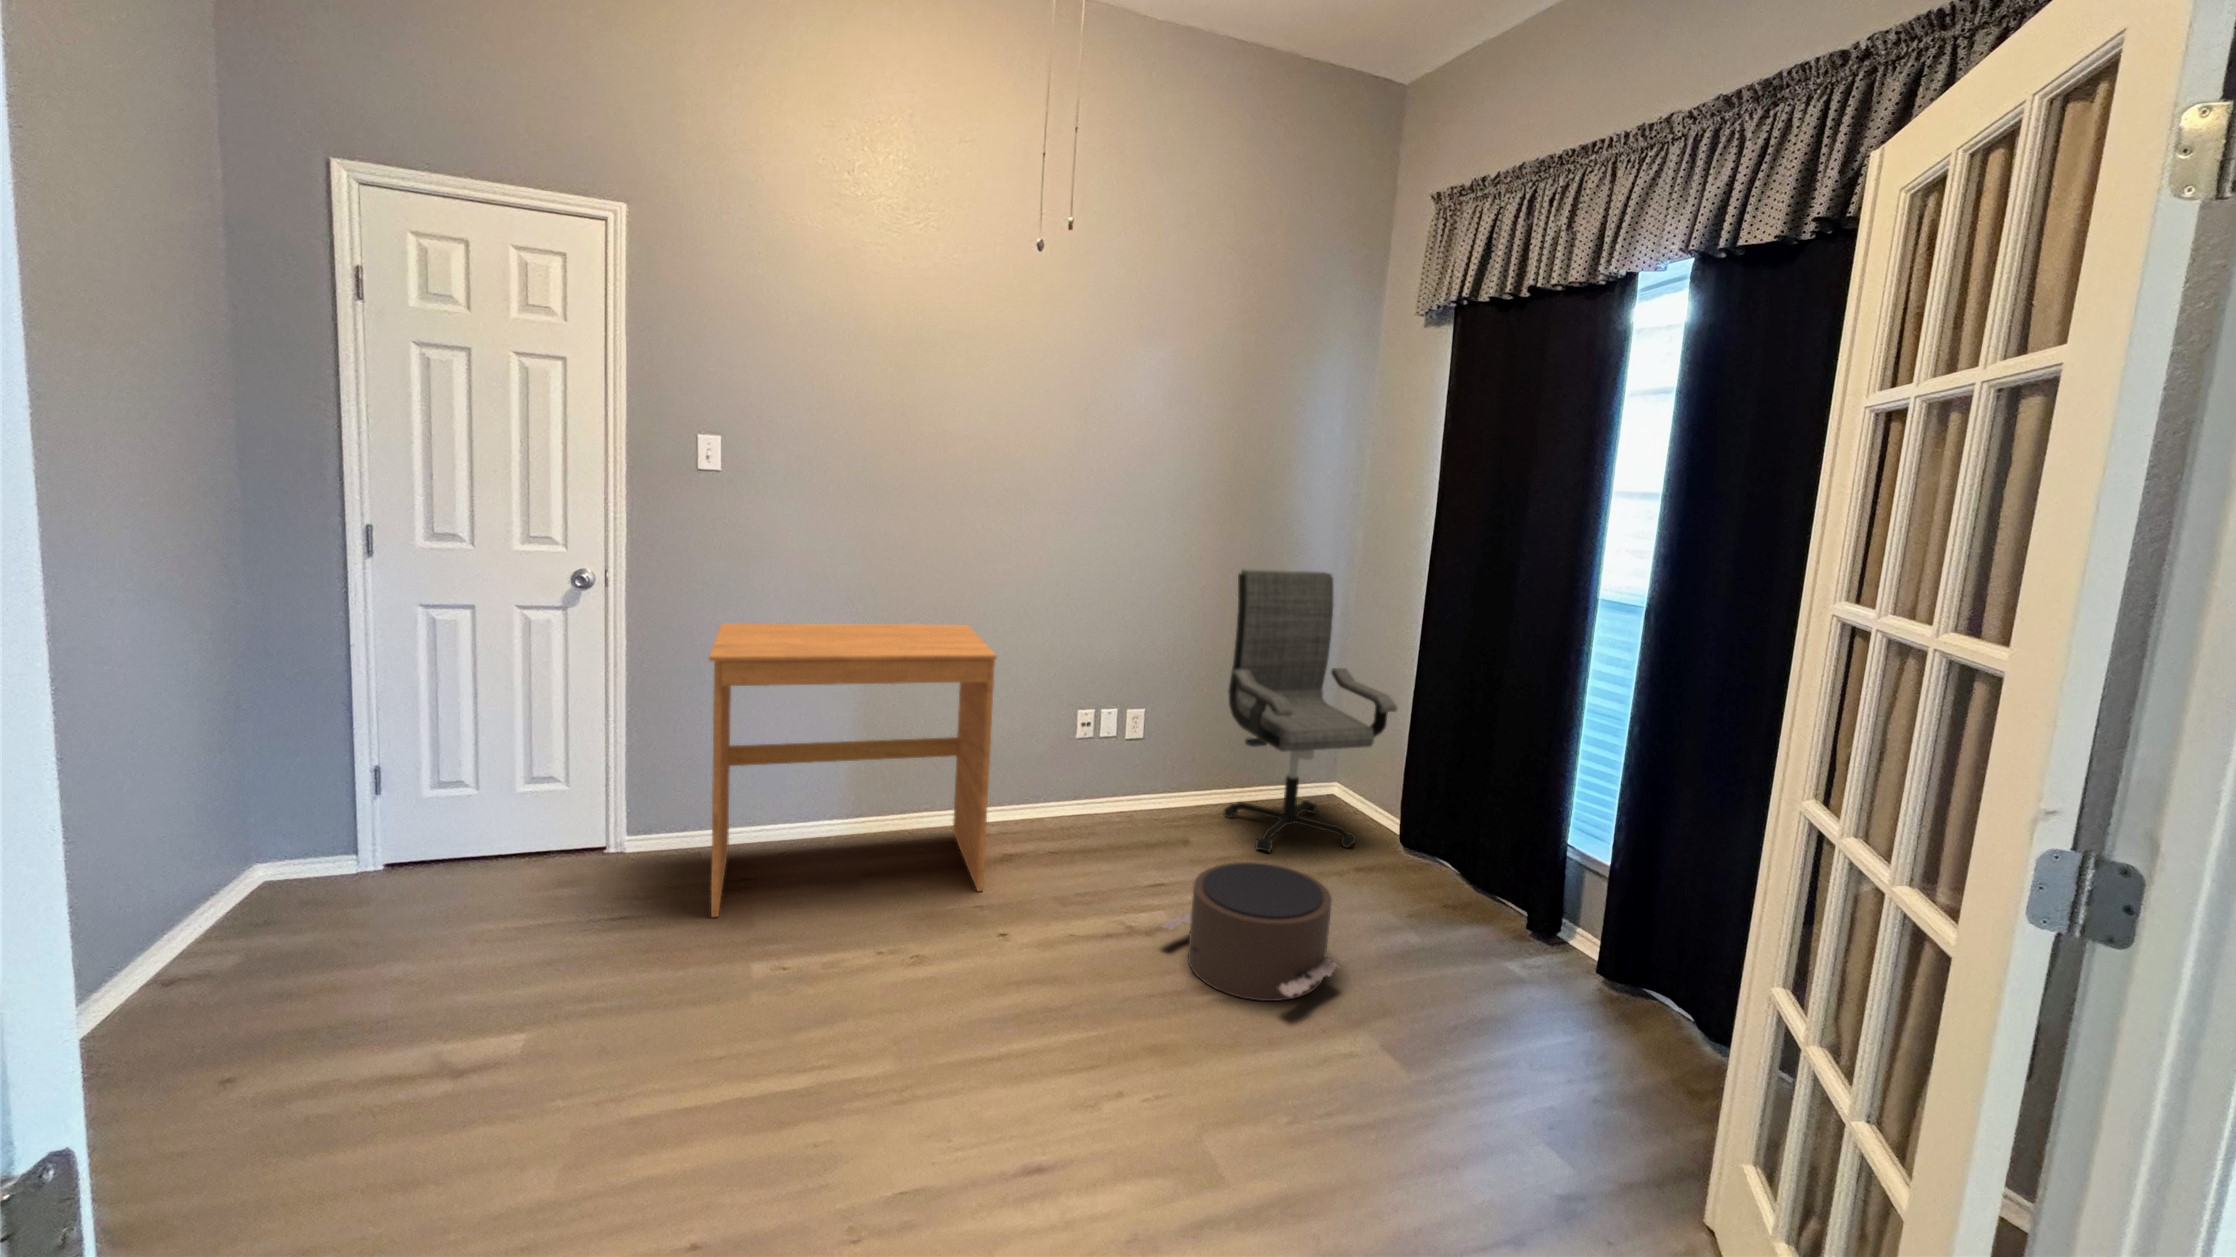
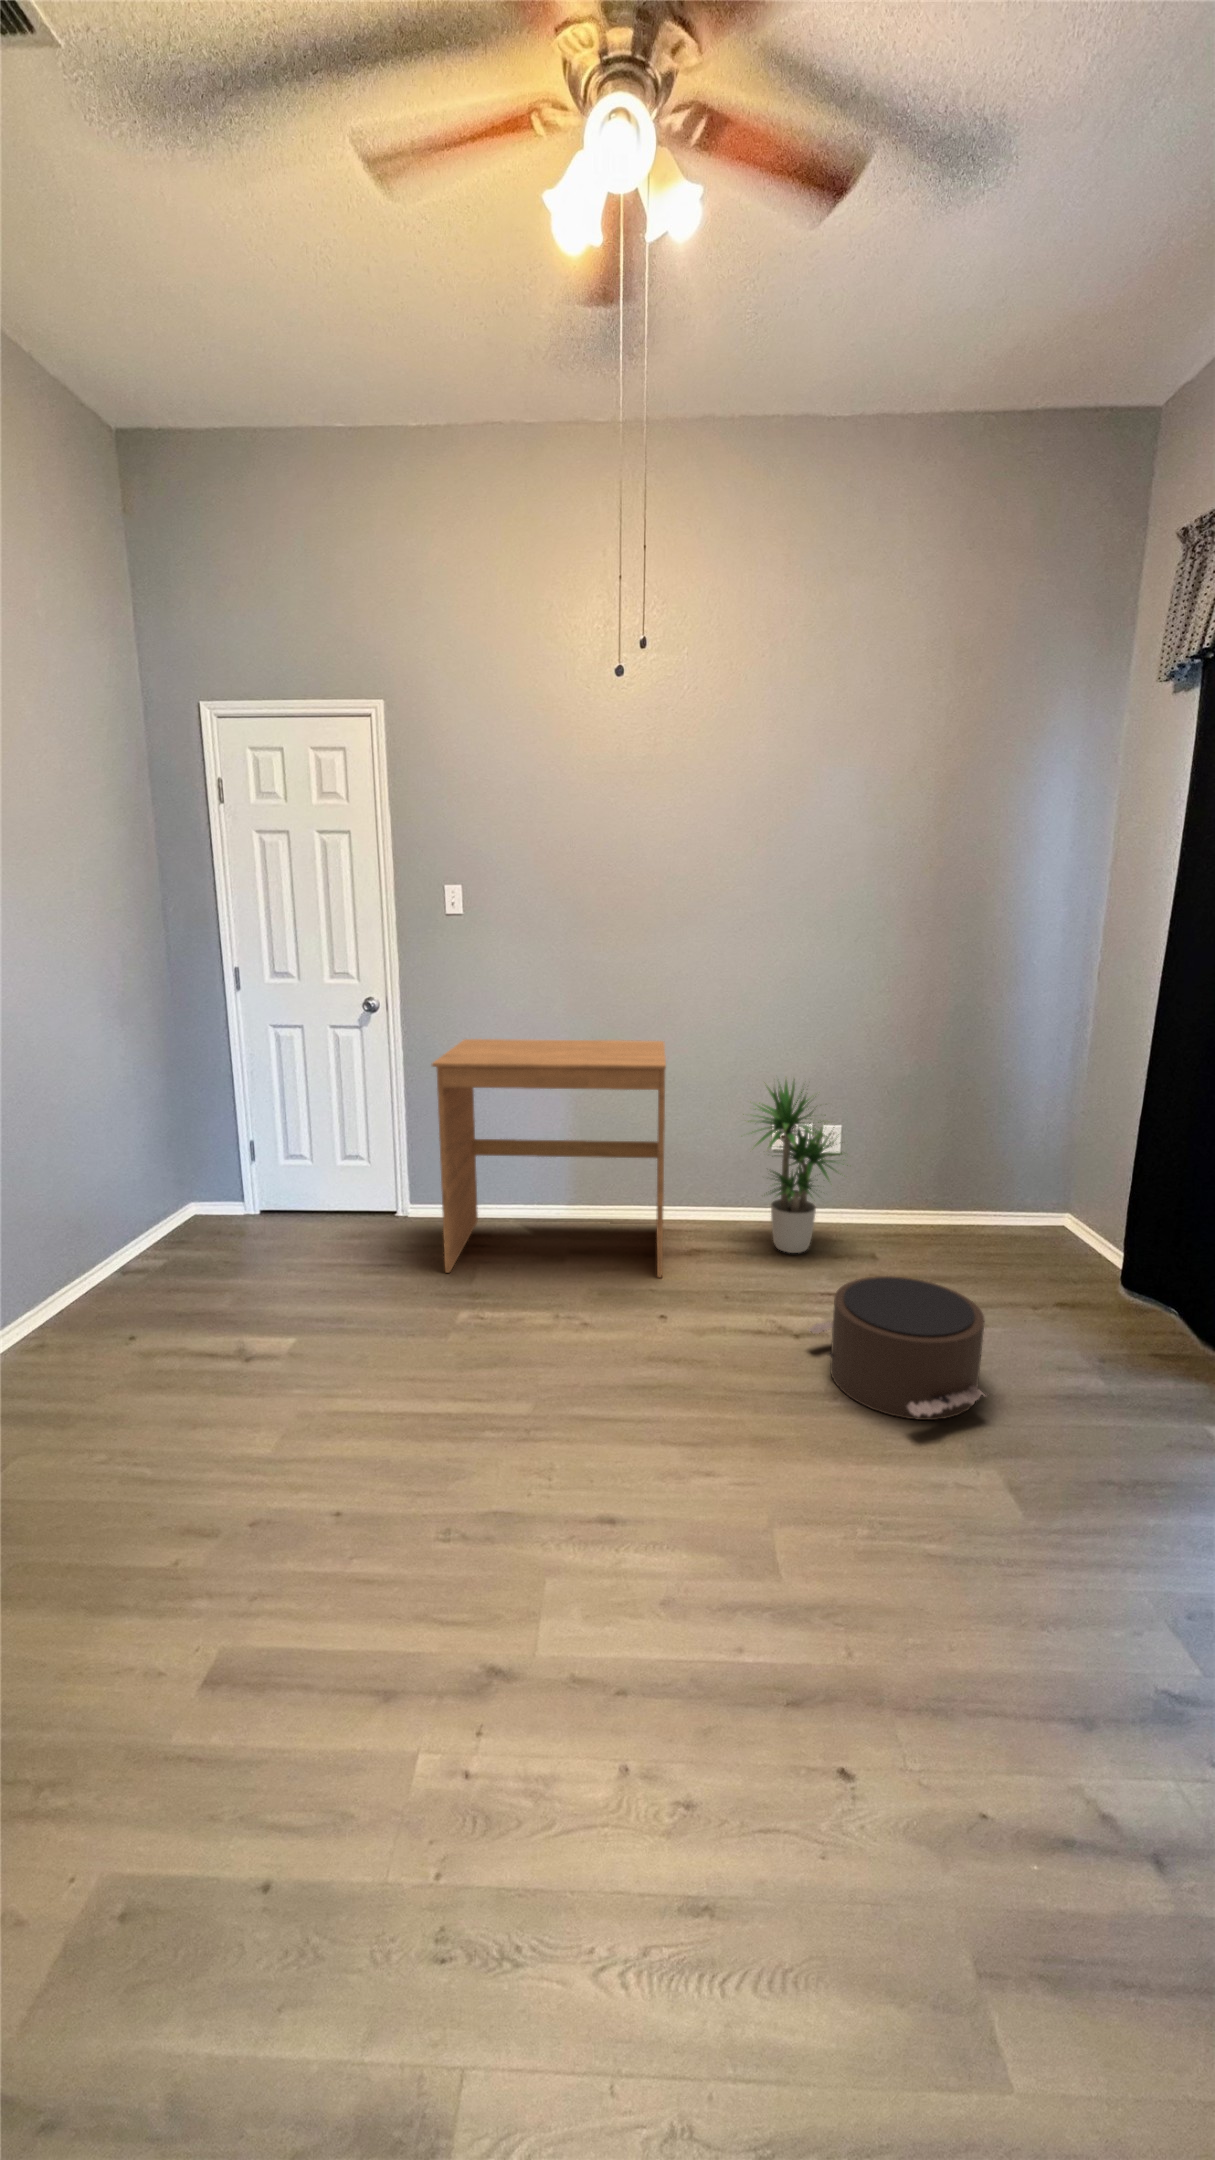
office chair: present [1224,569,1397,852] -> none [923,984,1116,1279]
potted plant: none [1052,659,1170,848] -> present [748,1081,848,1253]

